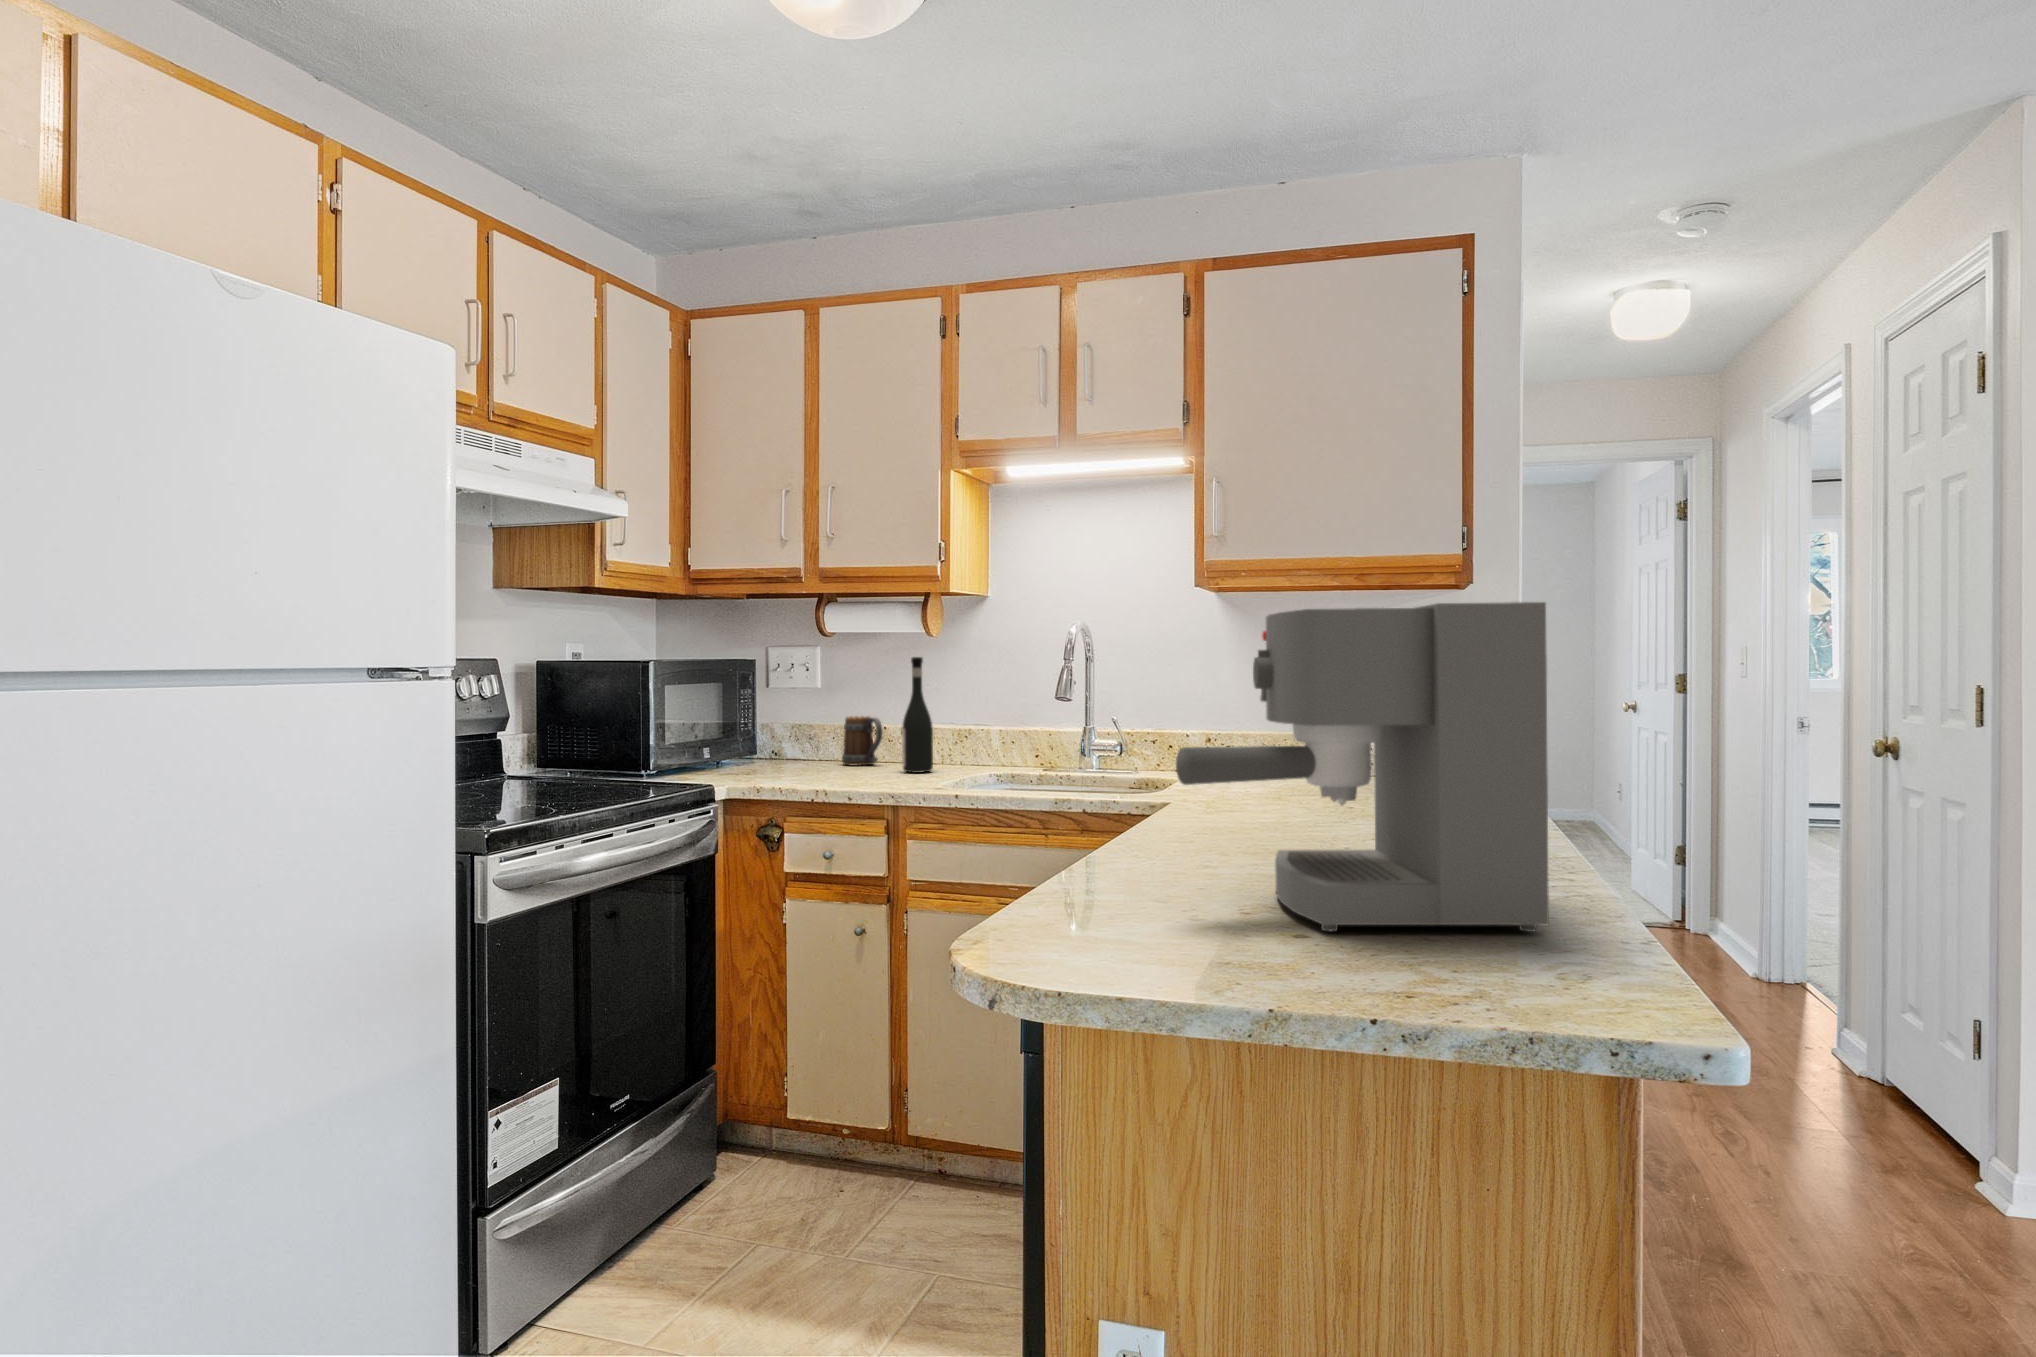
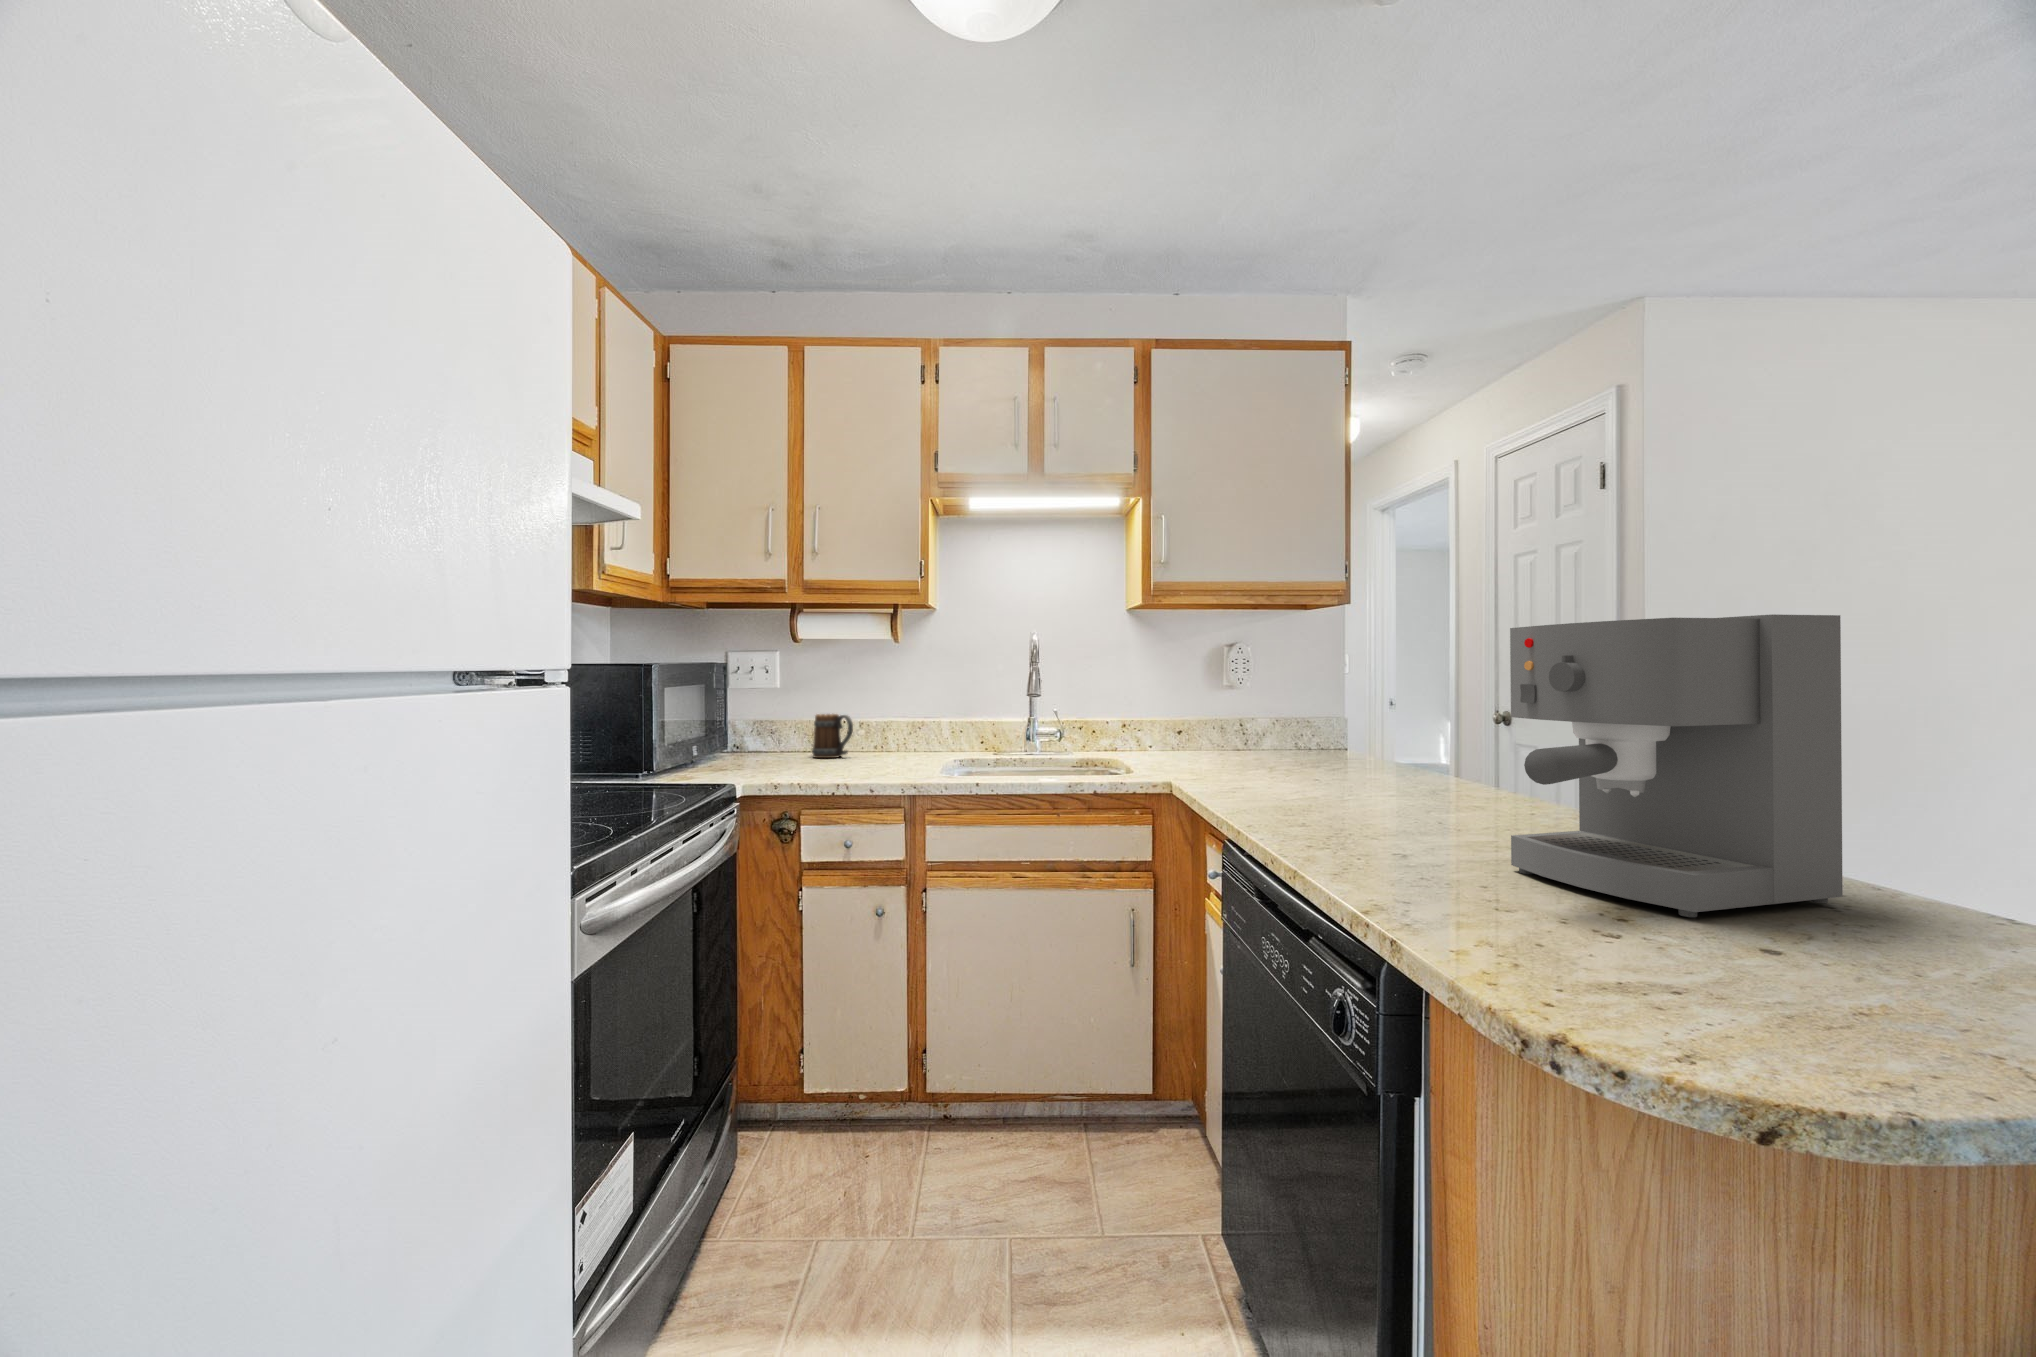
wine bottle: present [902,657,933,773] -> none [885,661,912,764]

